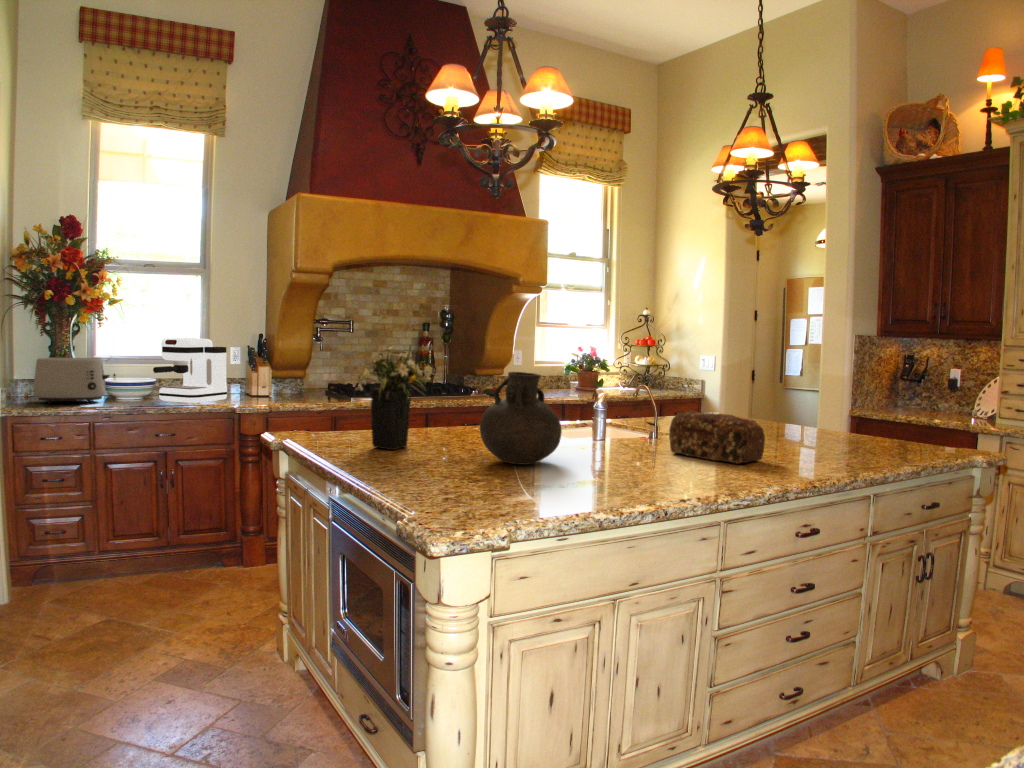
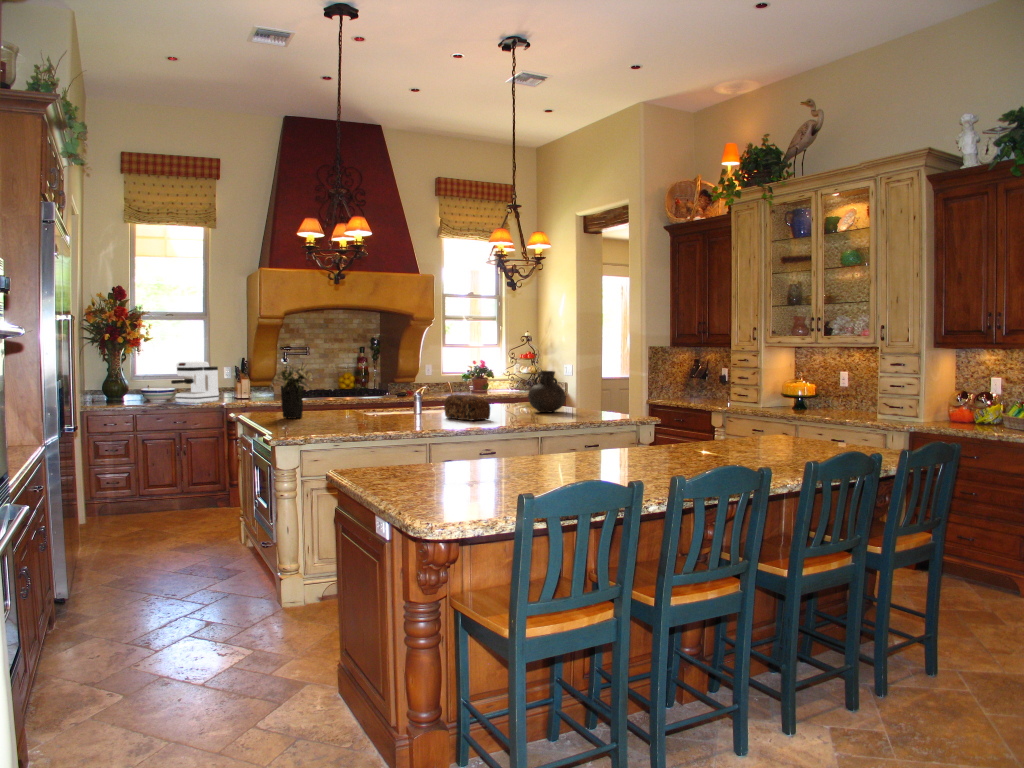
toaster: present [34,358,110,403] -> none [98,376,145,405]
vase: present [480,372,562,465] -> present [528,371,566,412]

